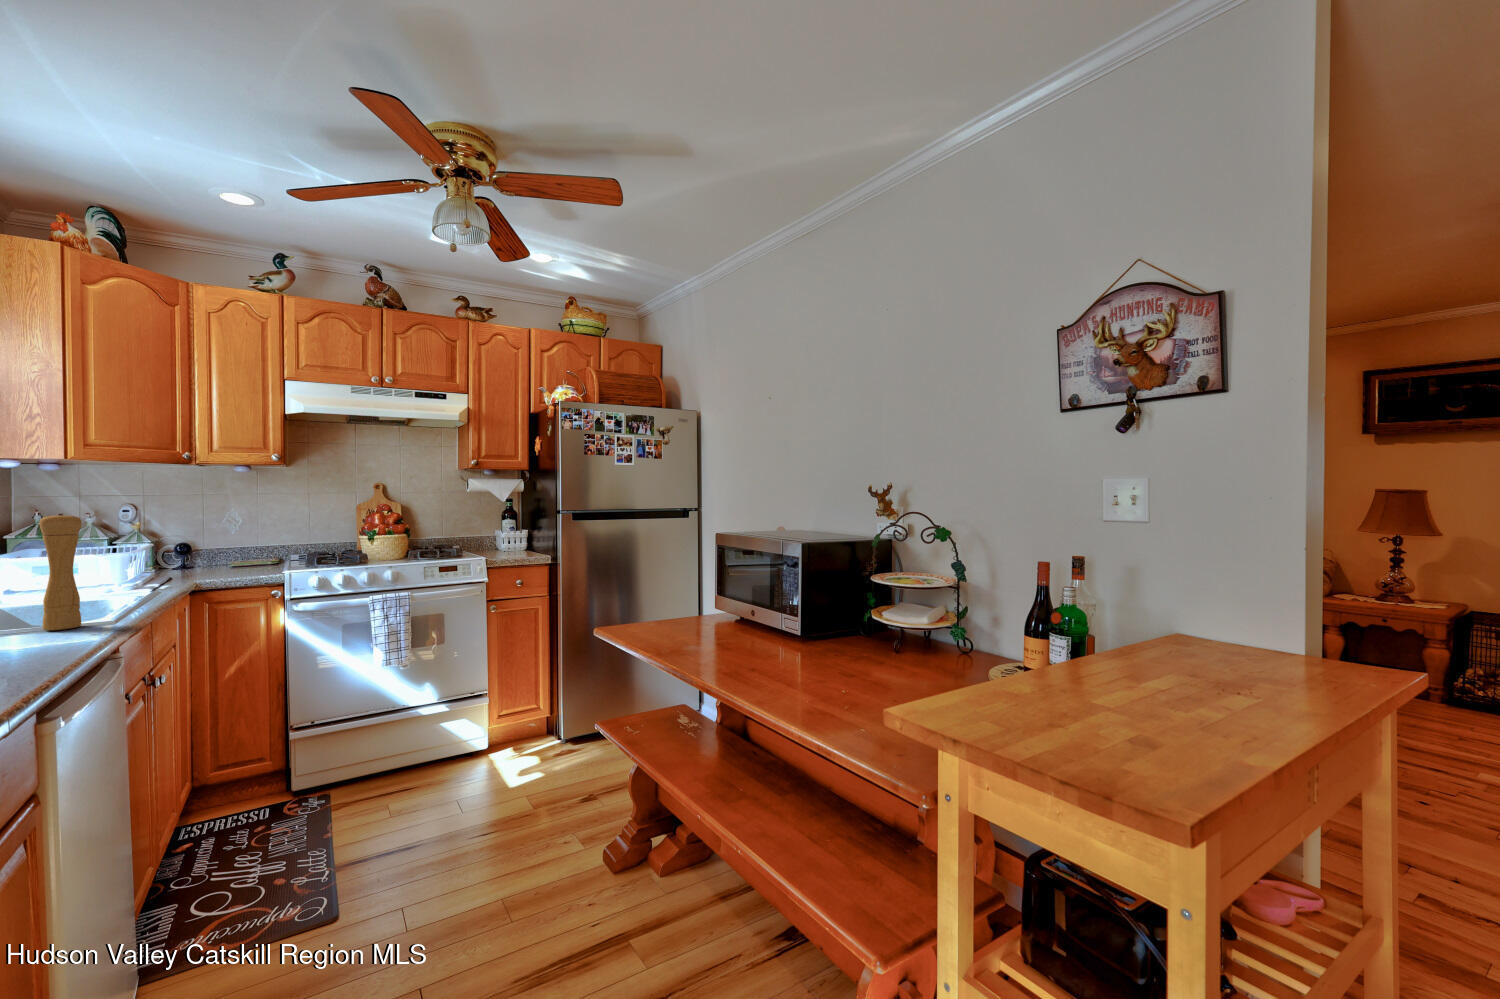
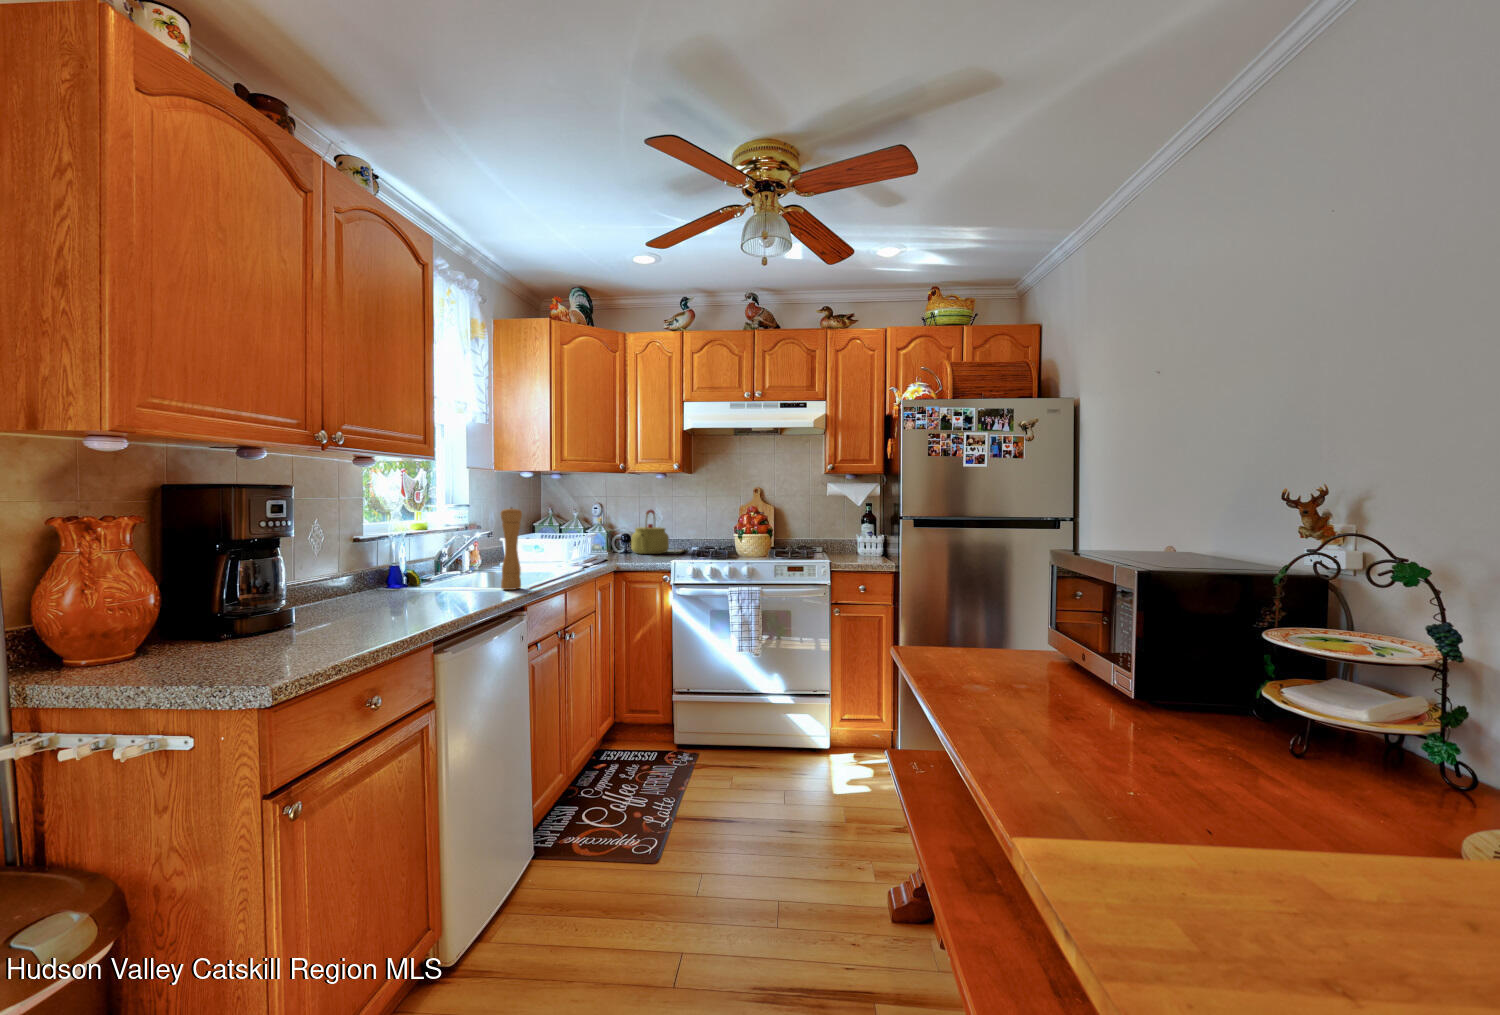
kettle: none [198,512,258,568] -> present [631,509,669,554]

